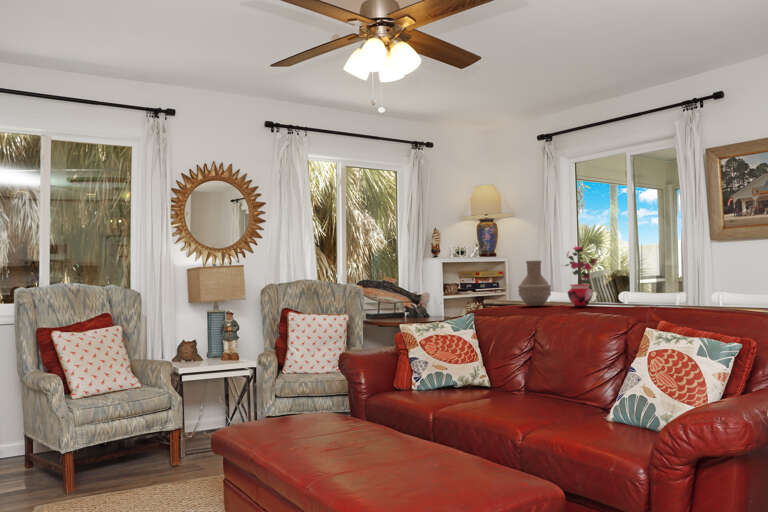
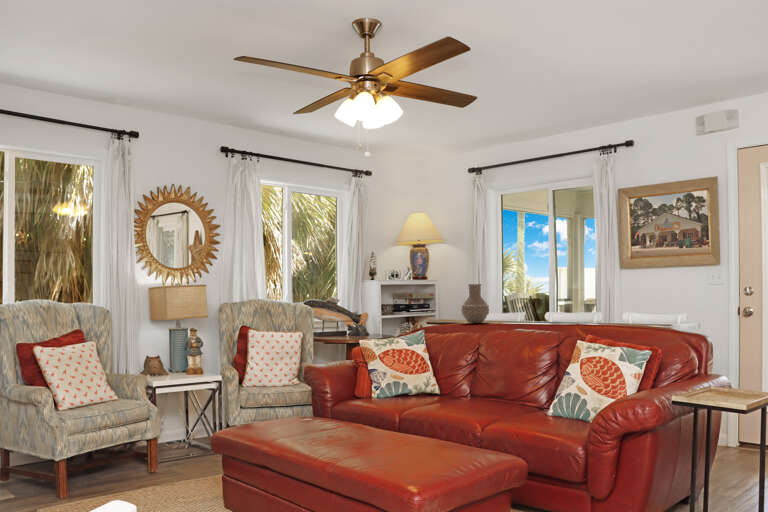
potted plant: present [566,247,596,307] -> none [500,271,530,324]

